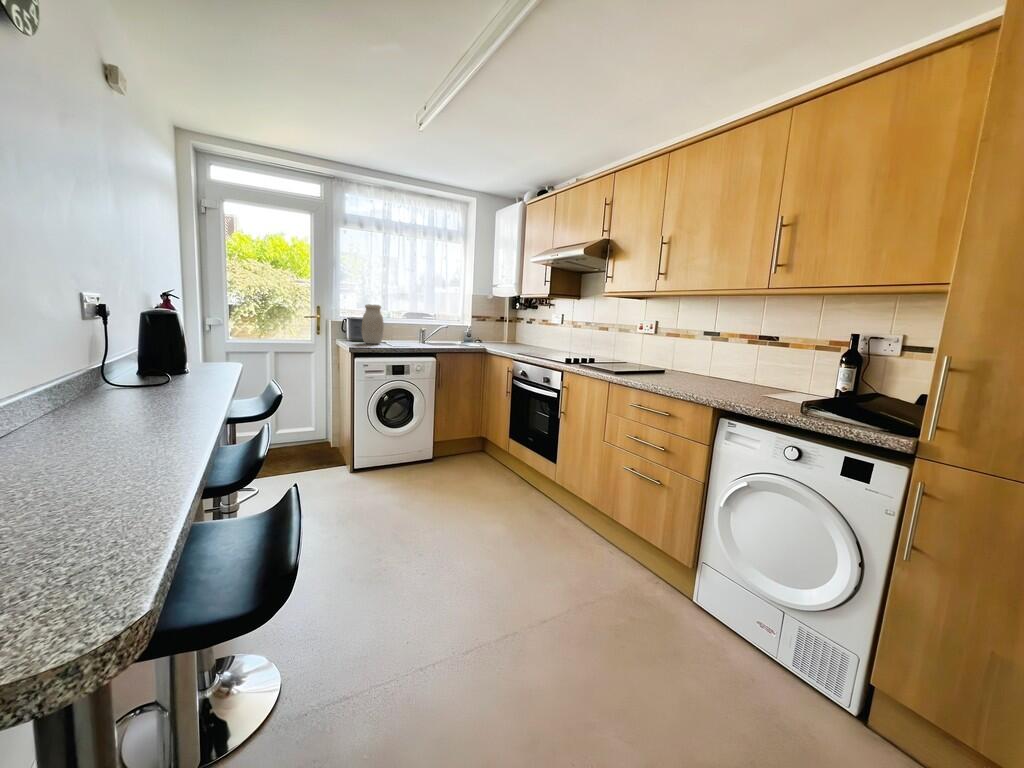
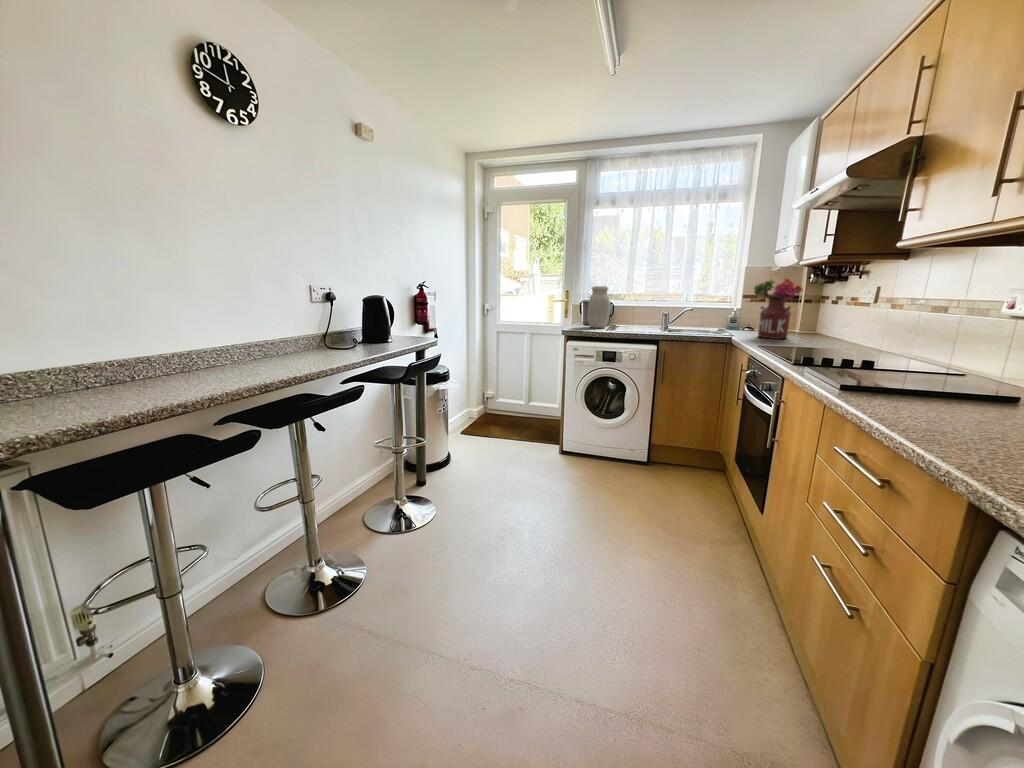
flower arrangement: none [497,306,526,349] -> present [754,278,803,339]

